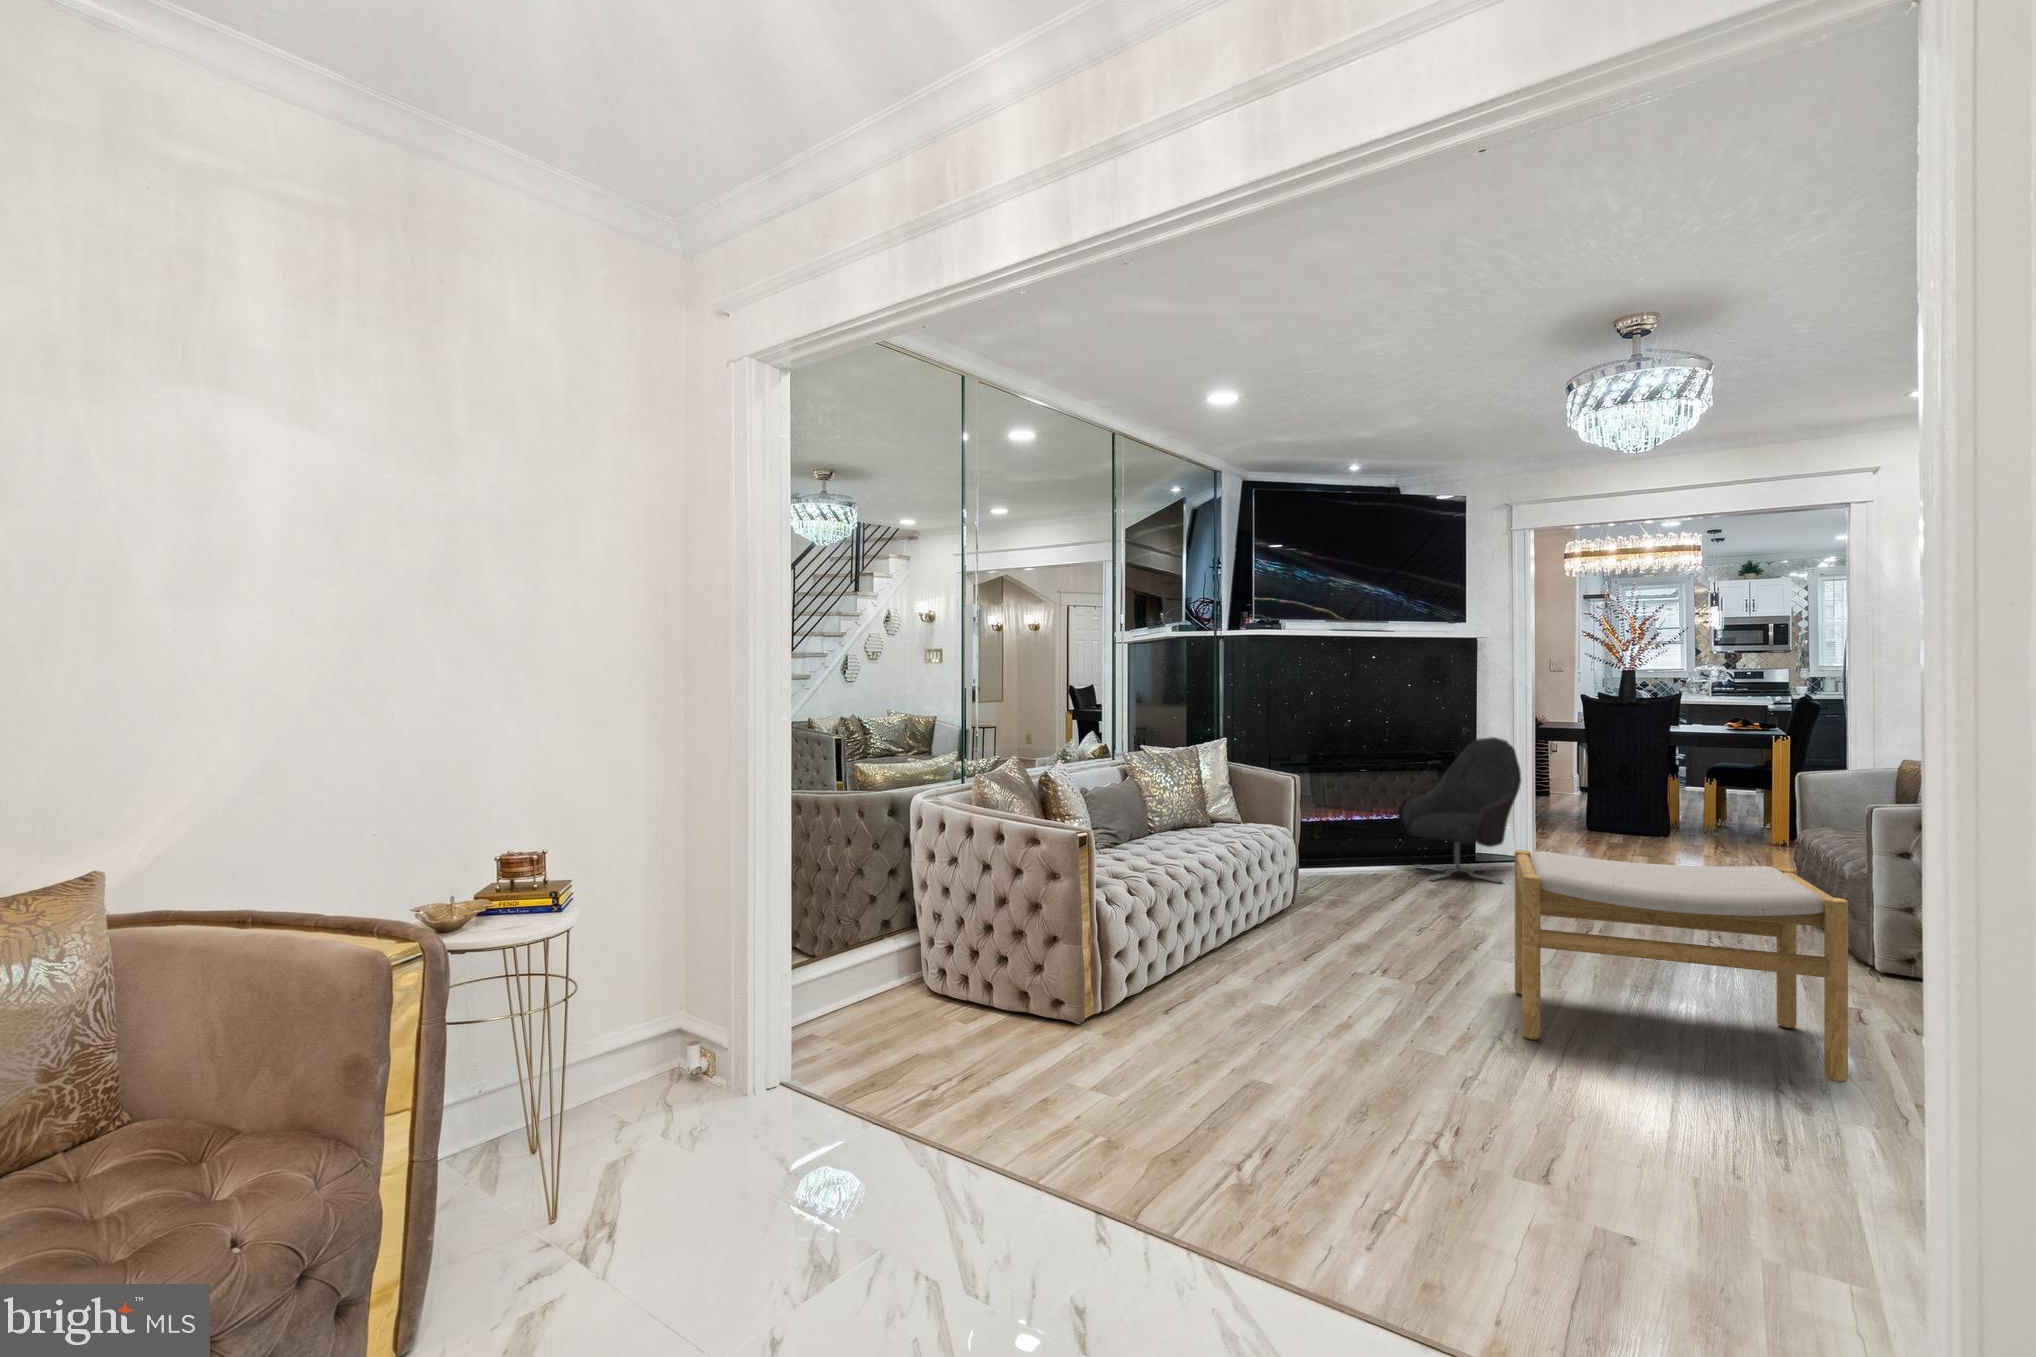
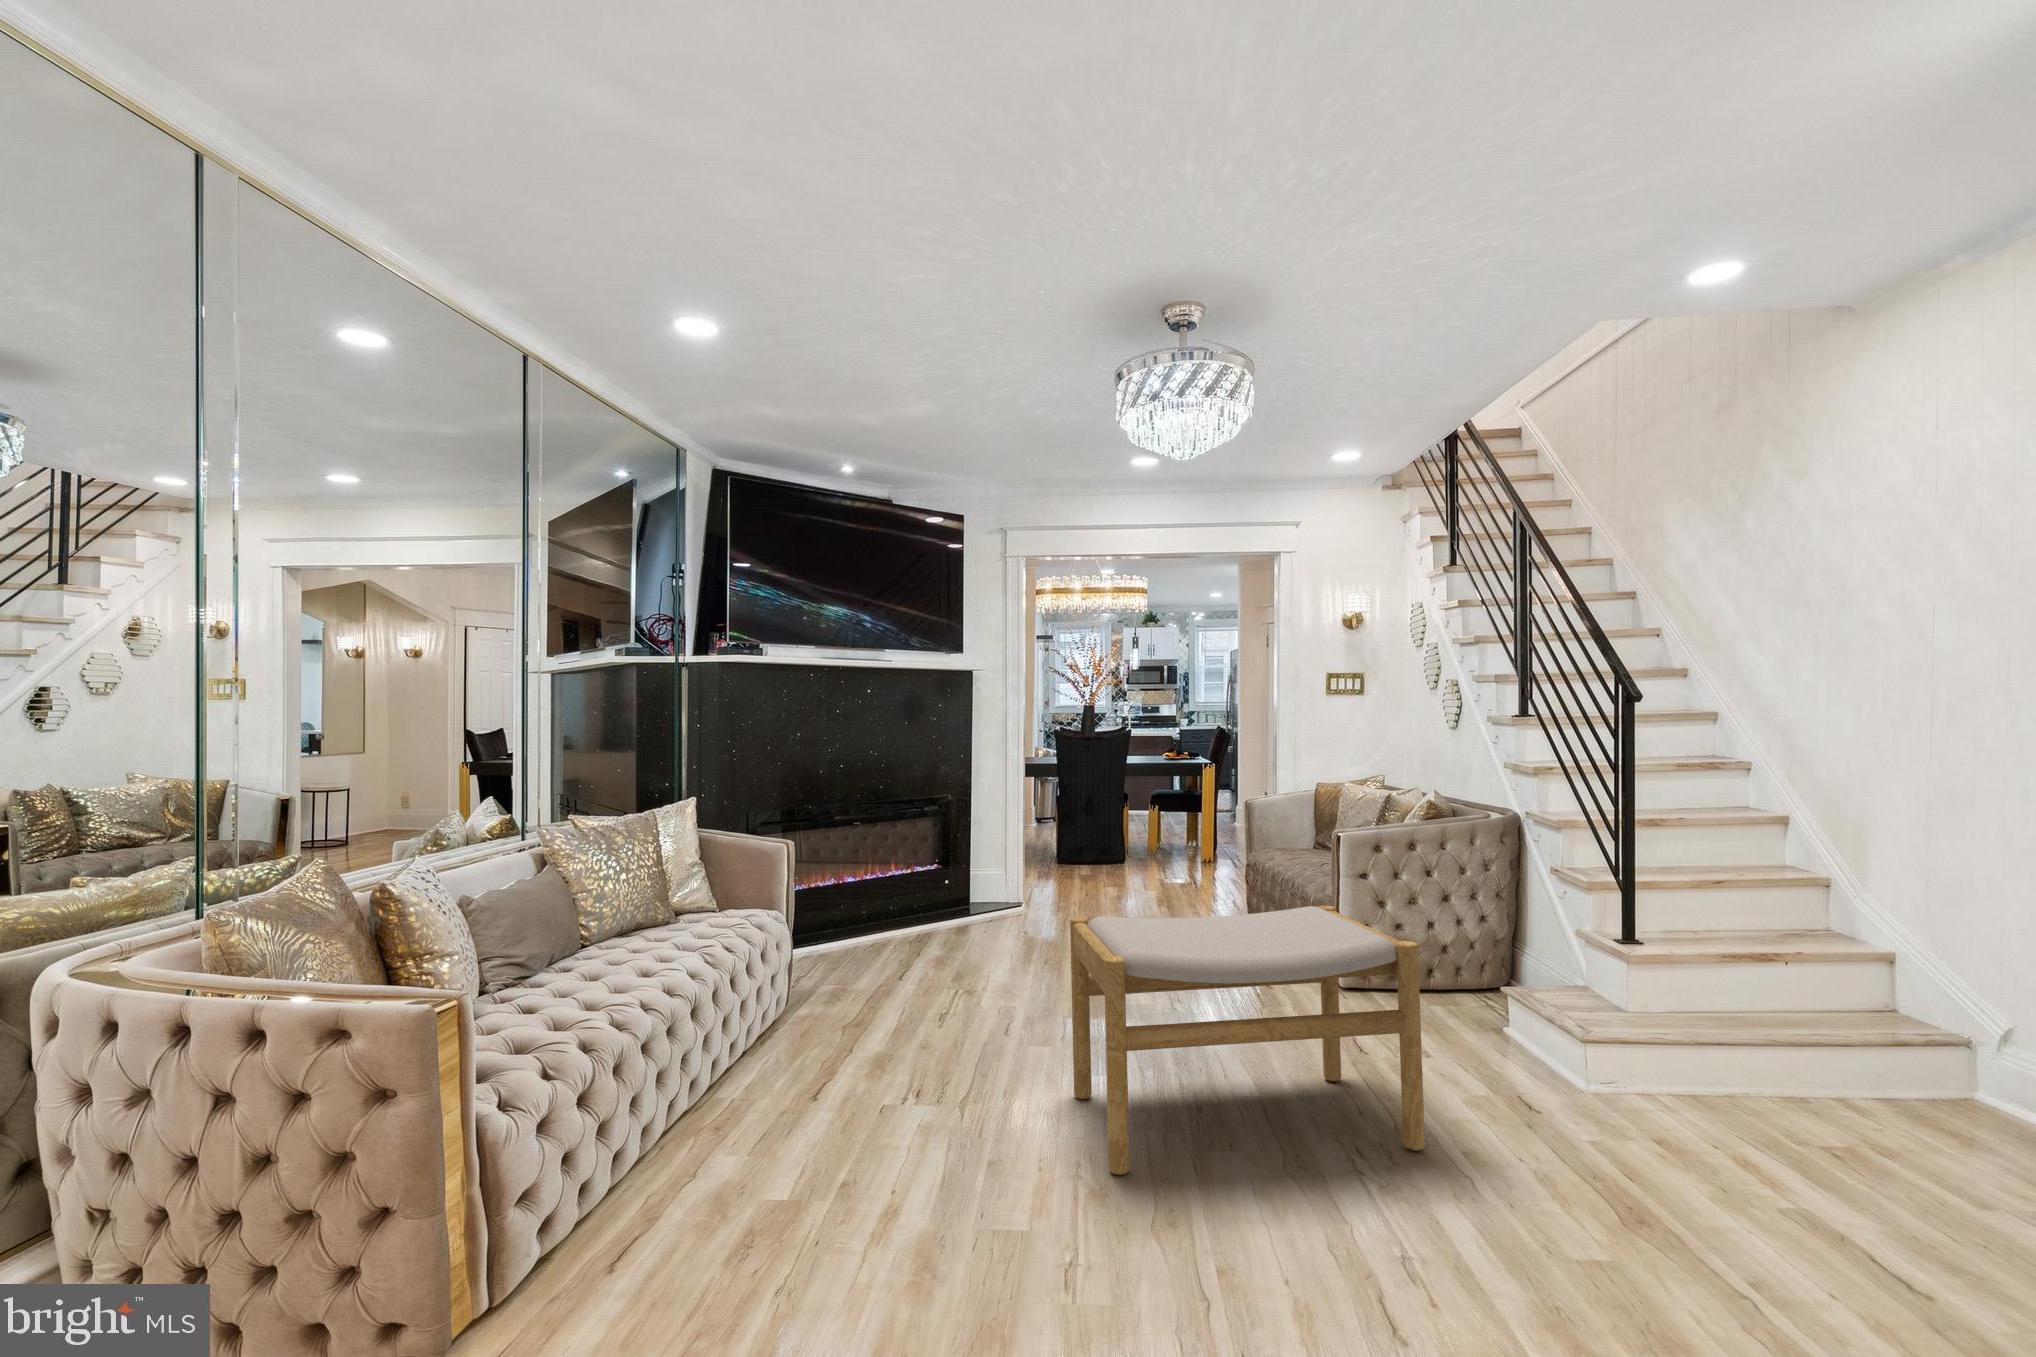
armchair: present [1398,737,1521,883] -> none [896,776,1019,945]

